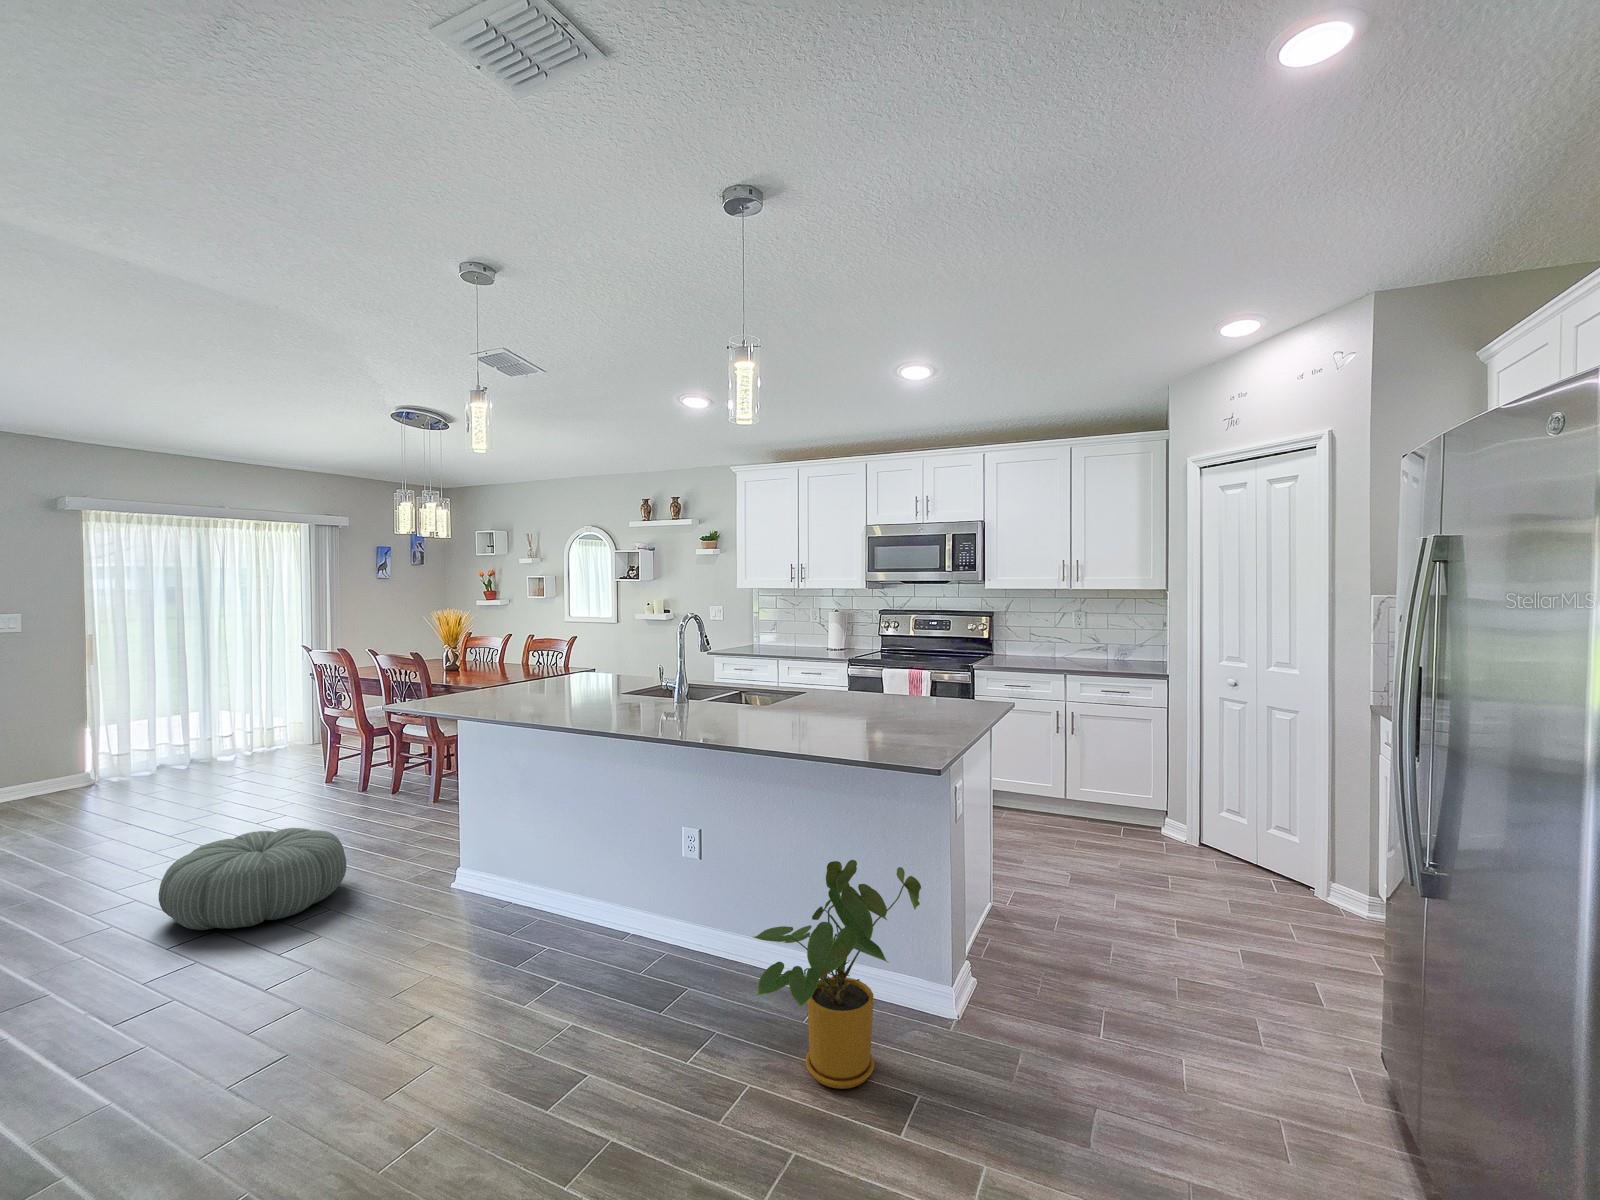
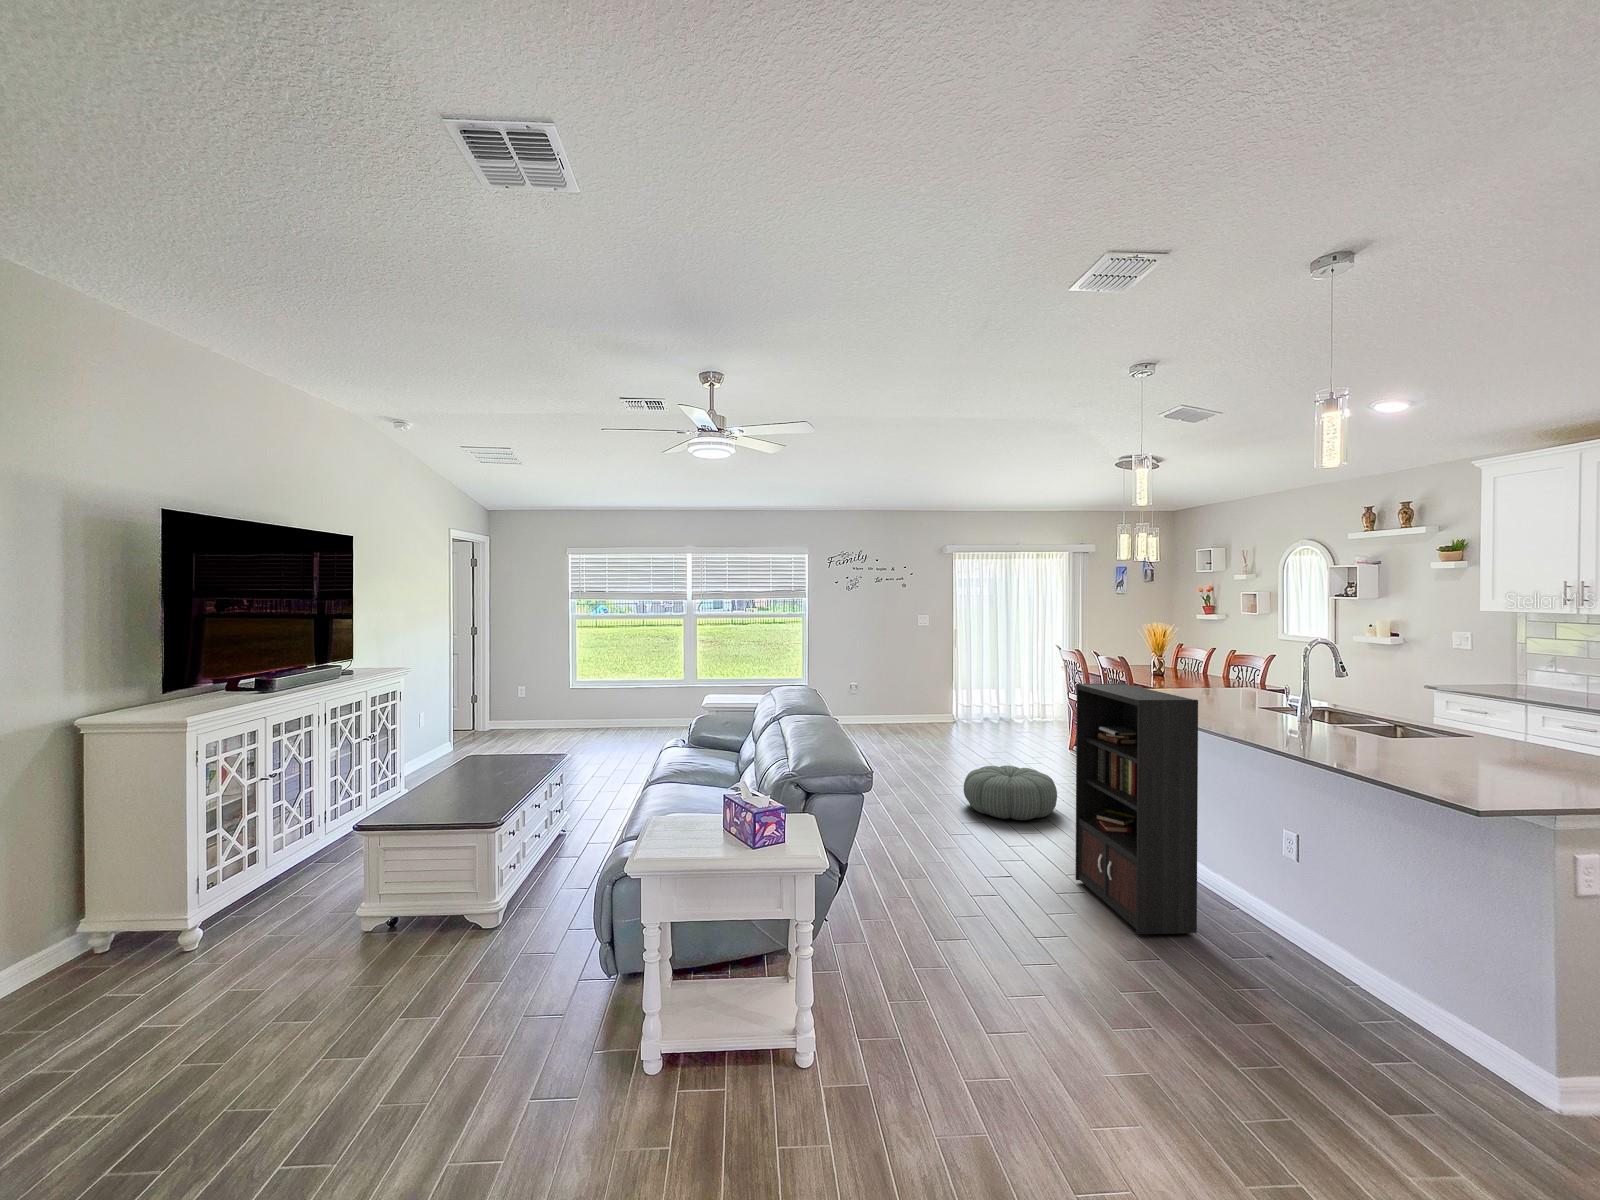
bookcase: none [416,676,691,1043] -> present [1076,684,1271,956]
house plant: present [753,860,921,1089] -> none [1277,884,1498,1073]

